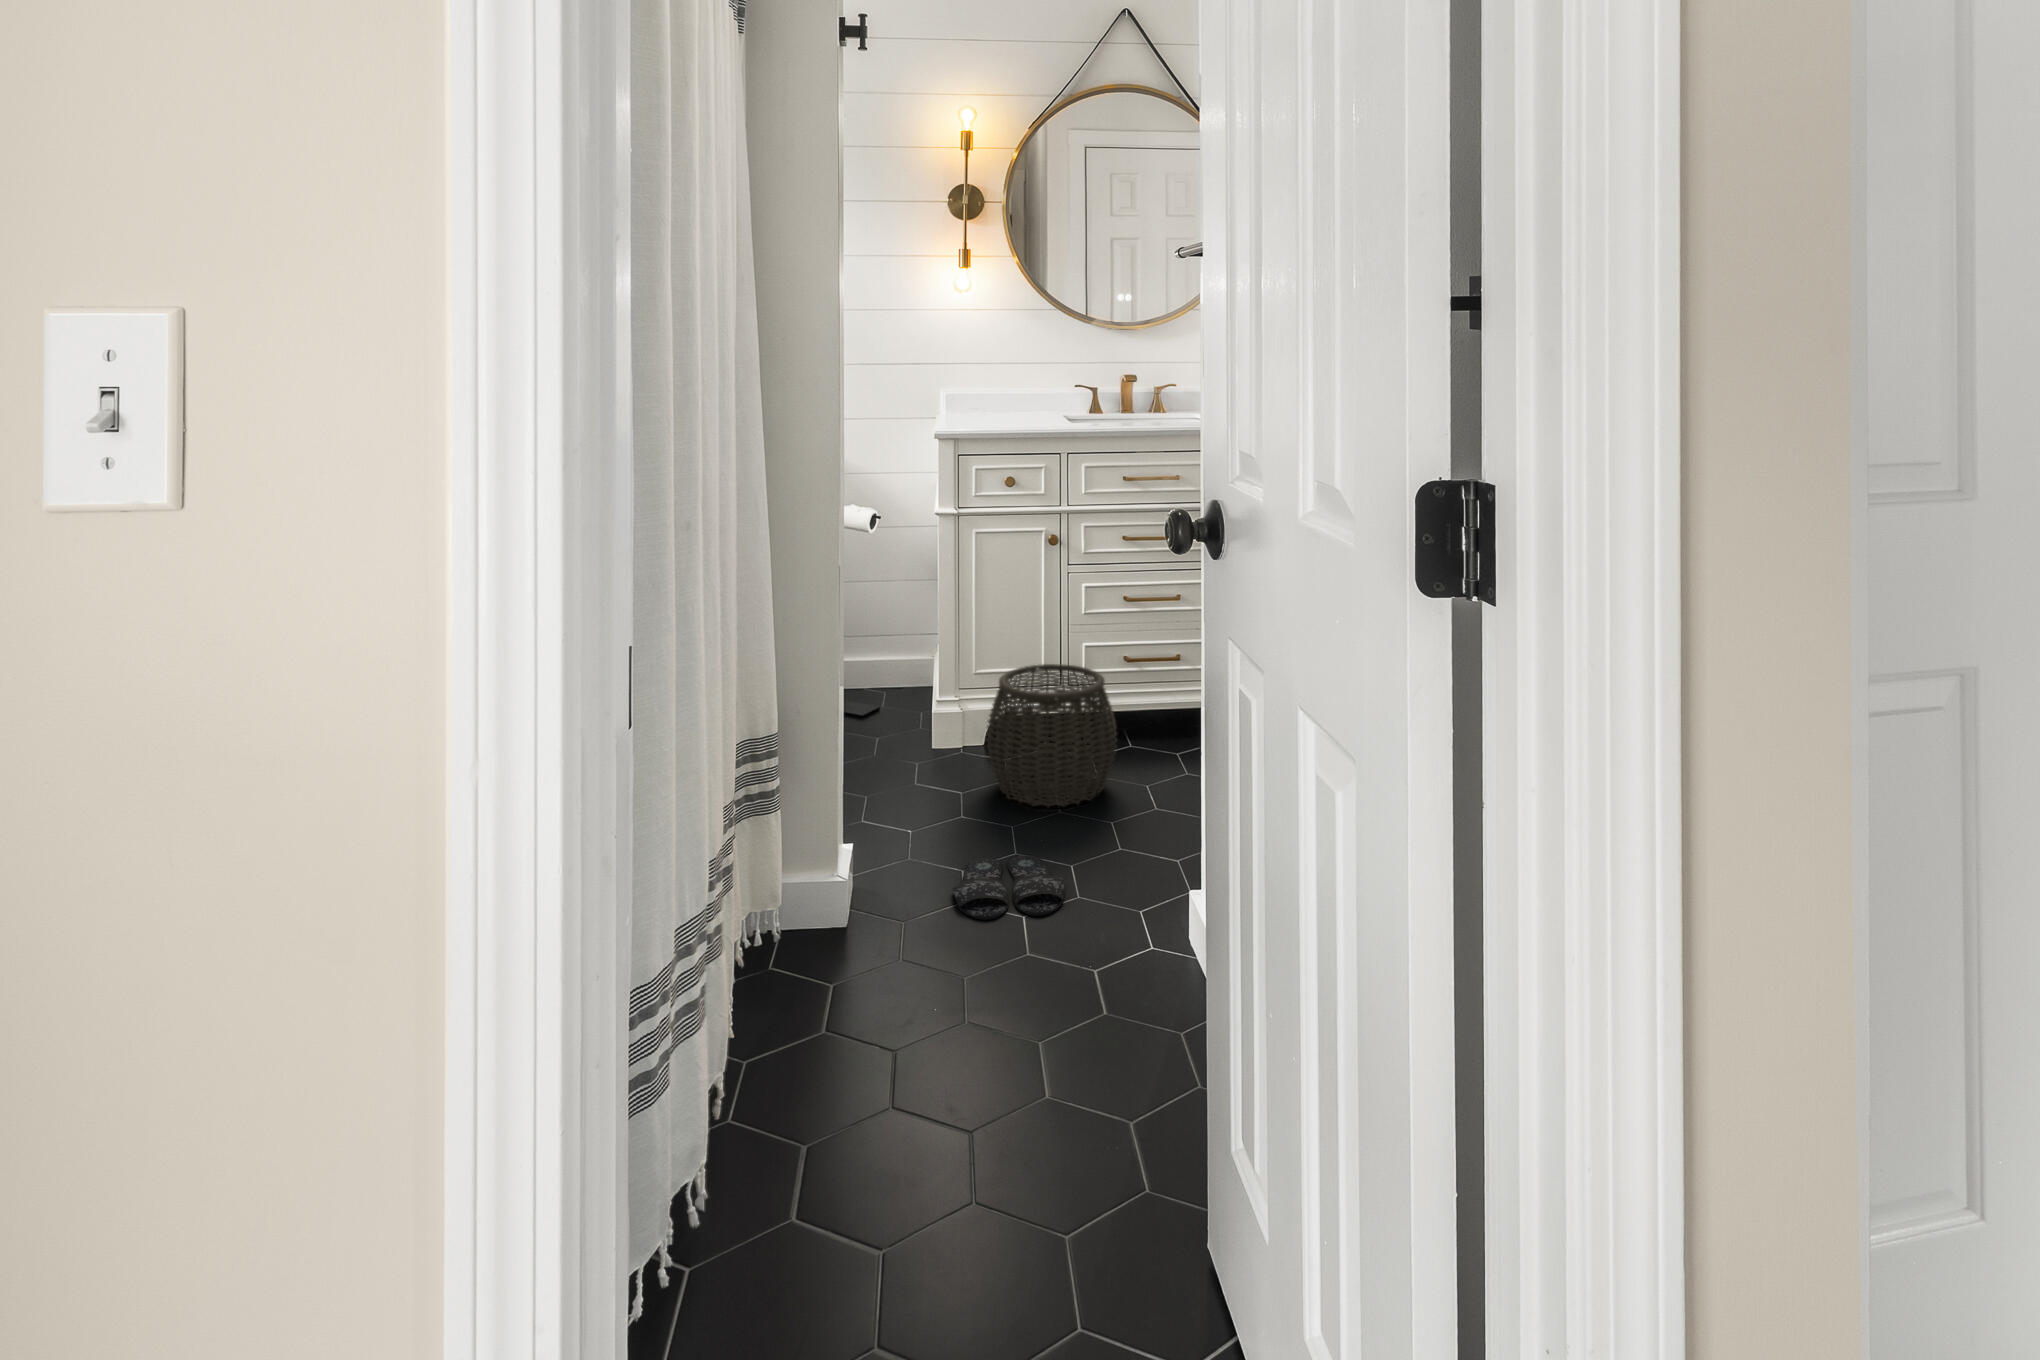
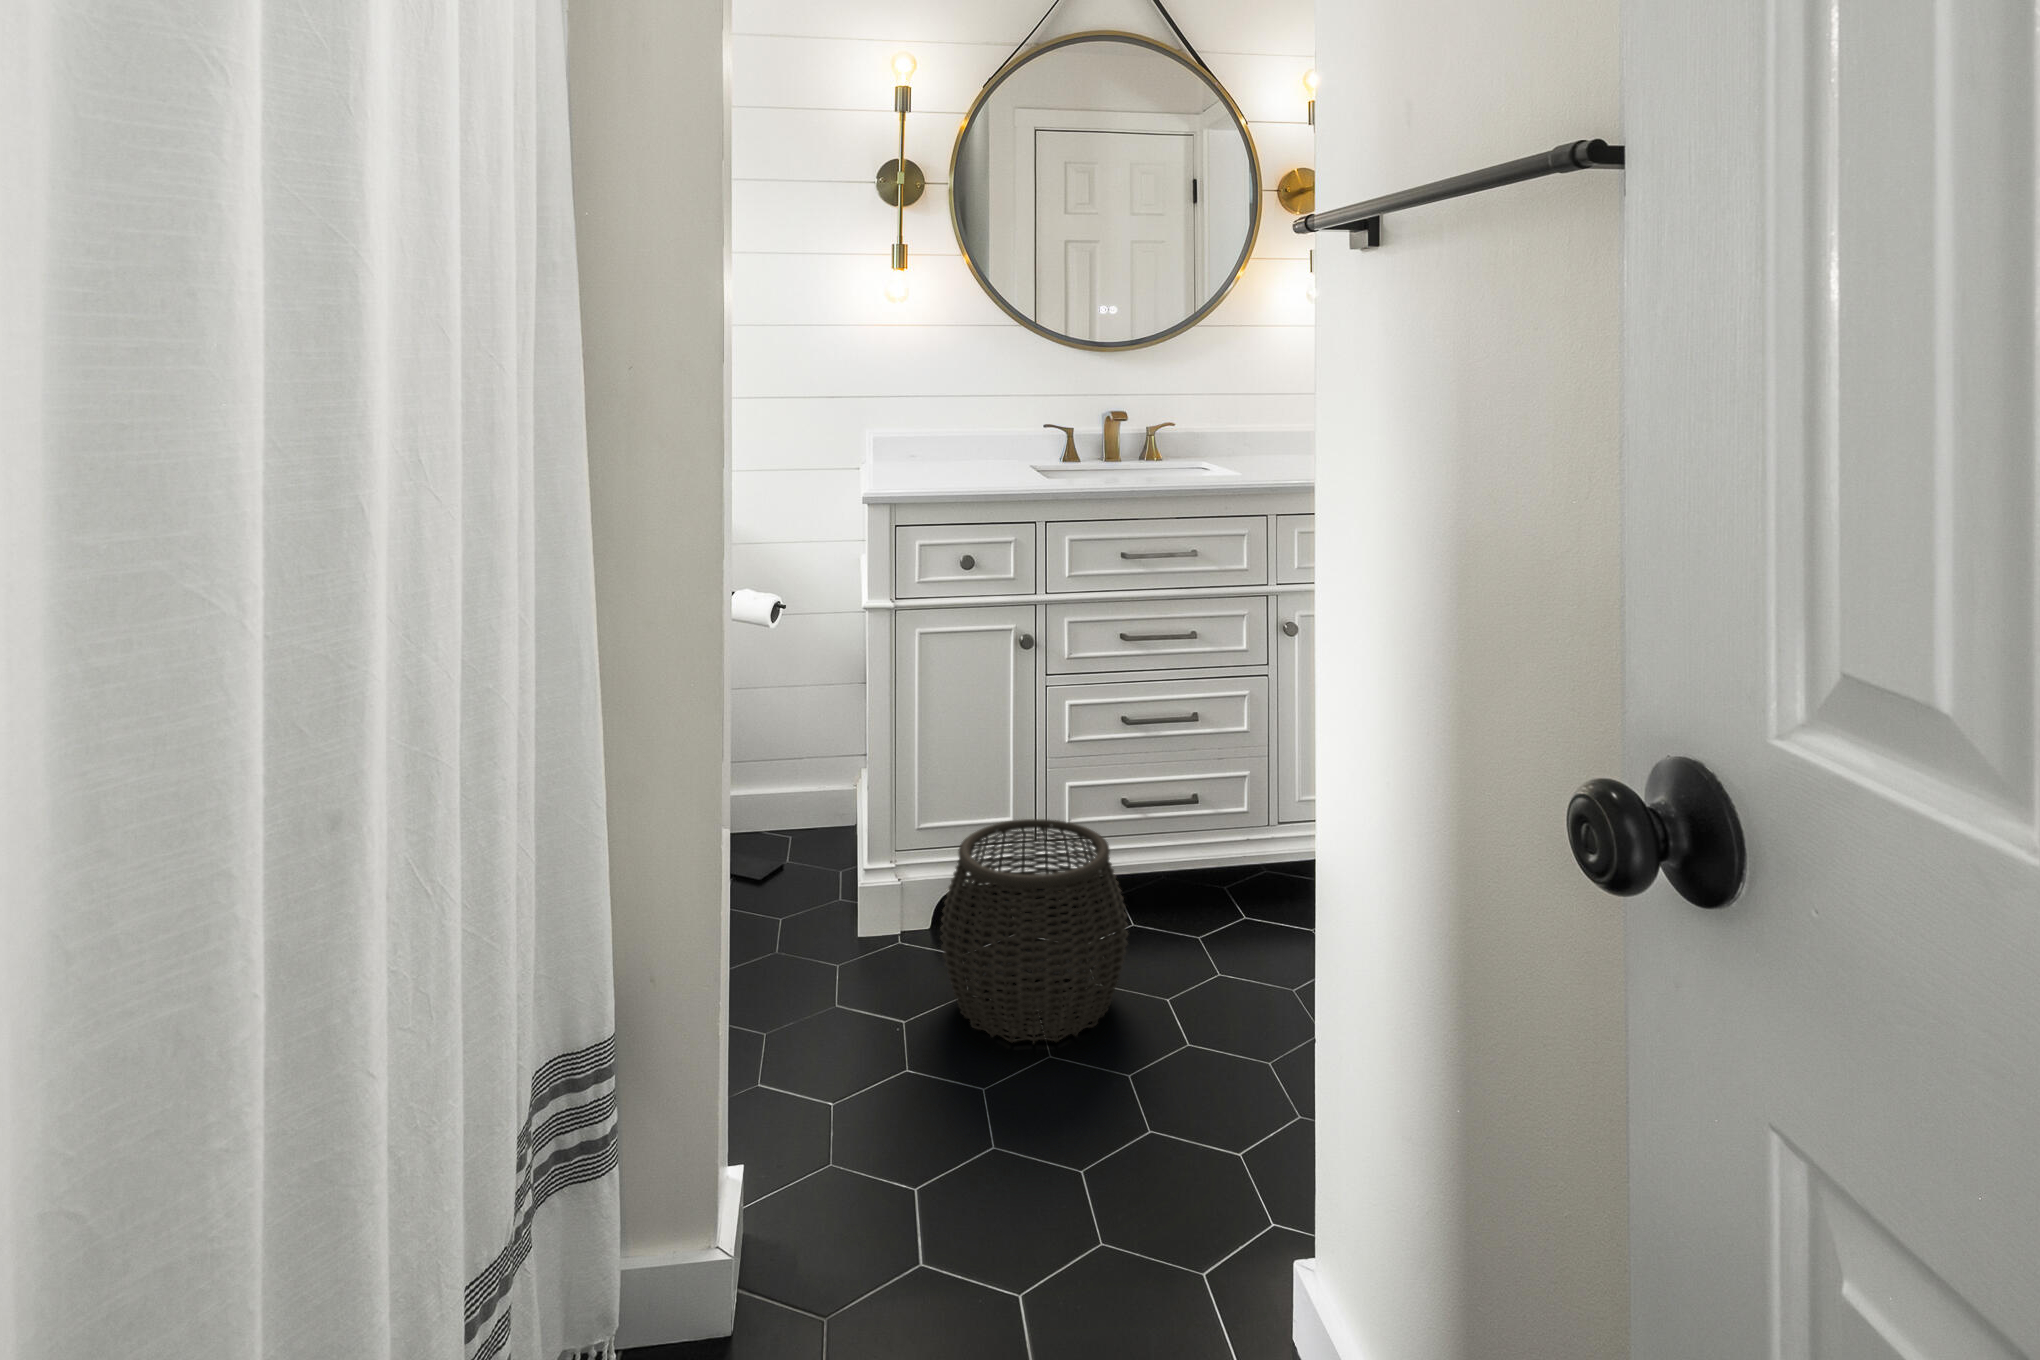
slippers: present [953,855,1064,920] -> none [904,1146,1081,1299]

